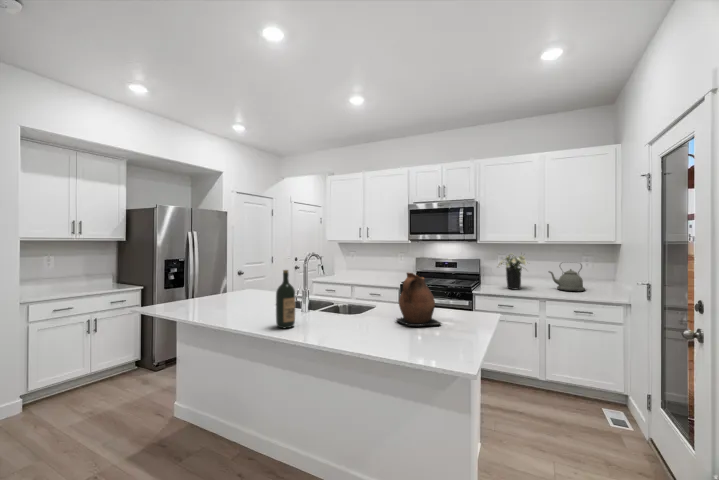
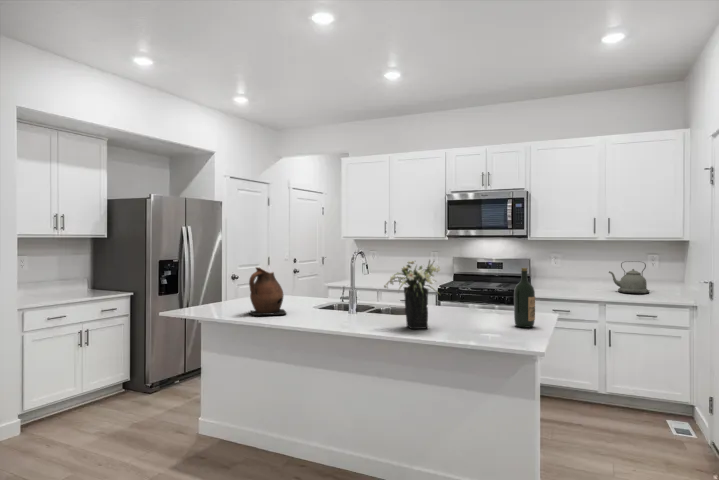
flower arrangement: present [497,254,526,290] -> present [384,260,440,329]
wine bottle: present [276,270,295,328] -> present [514,268,535,328]
ceramic pitcher: present [397,273,441,326] -> present [249,267,286,315]

